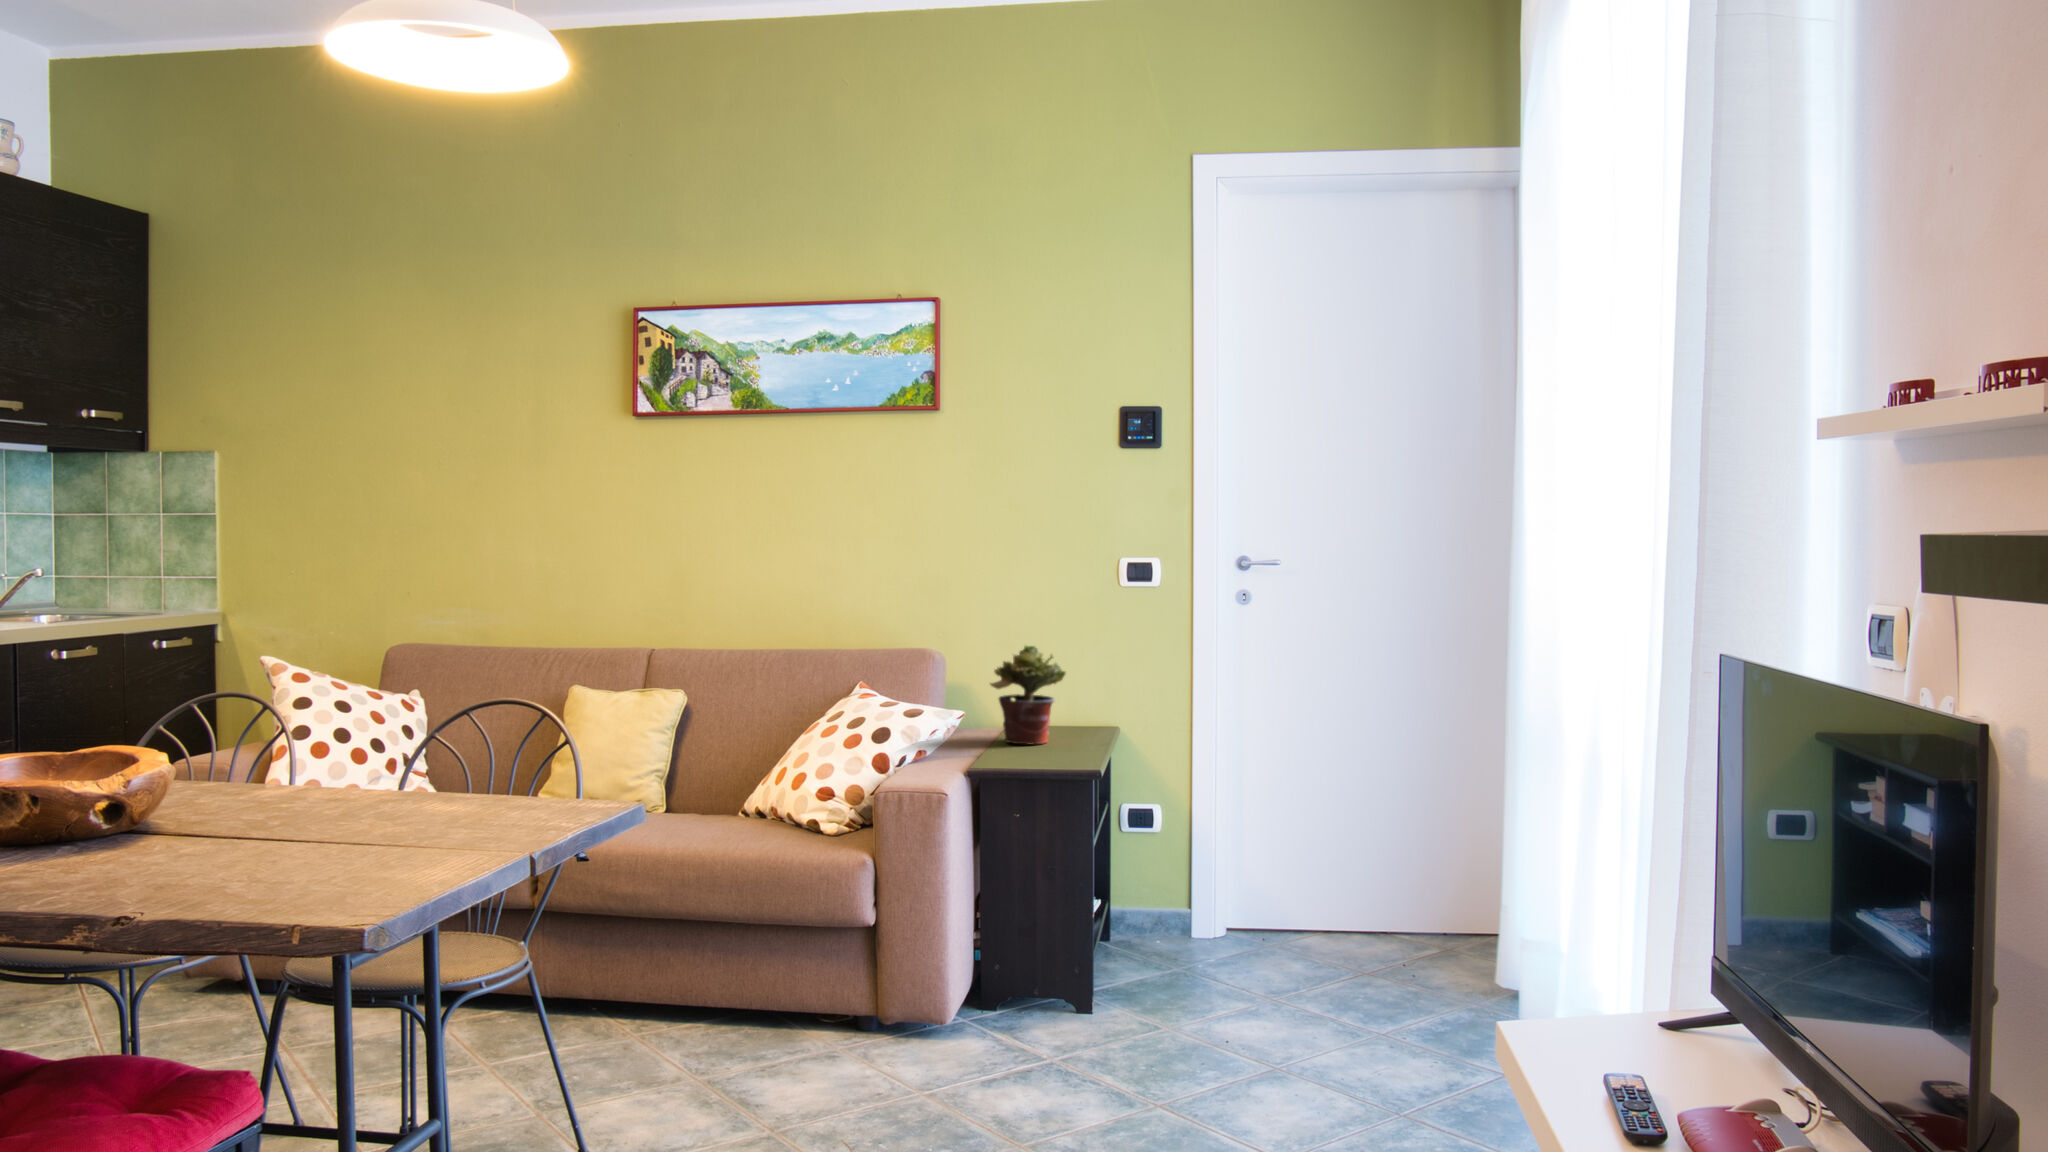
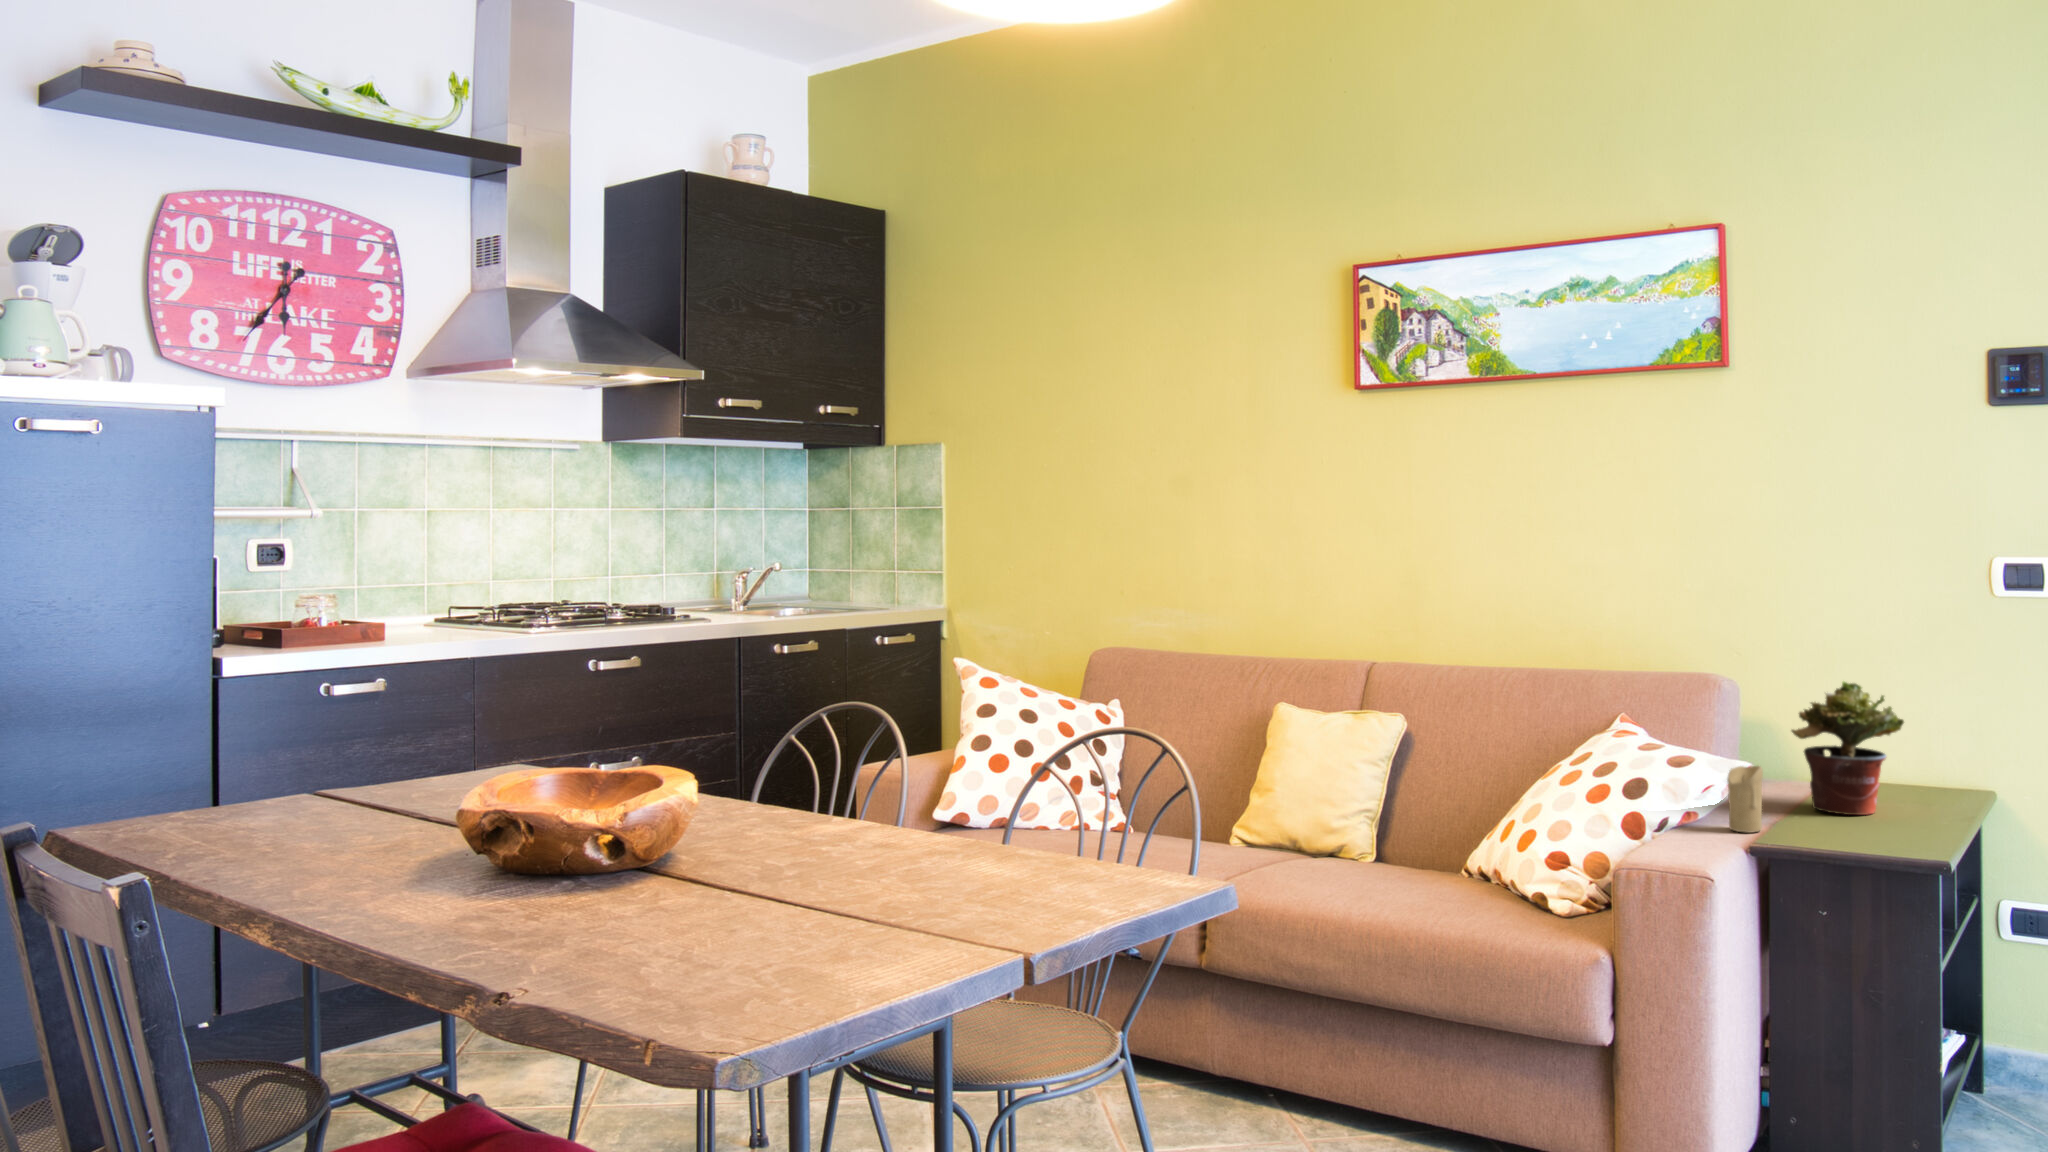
candle: none [951,709,976,761] -> present [1727,766,1763,833]

